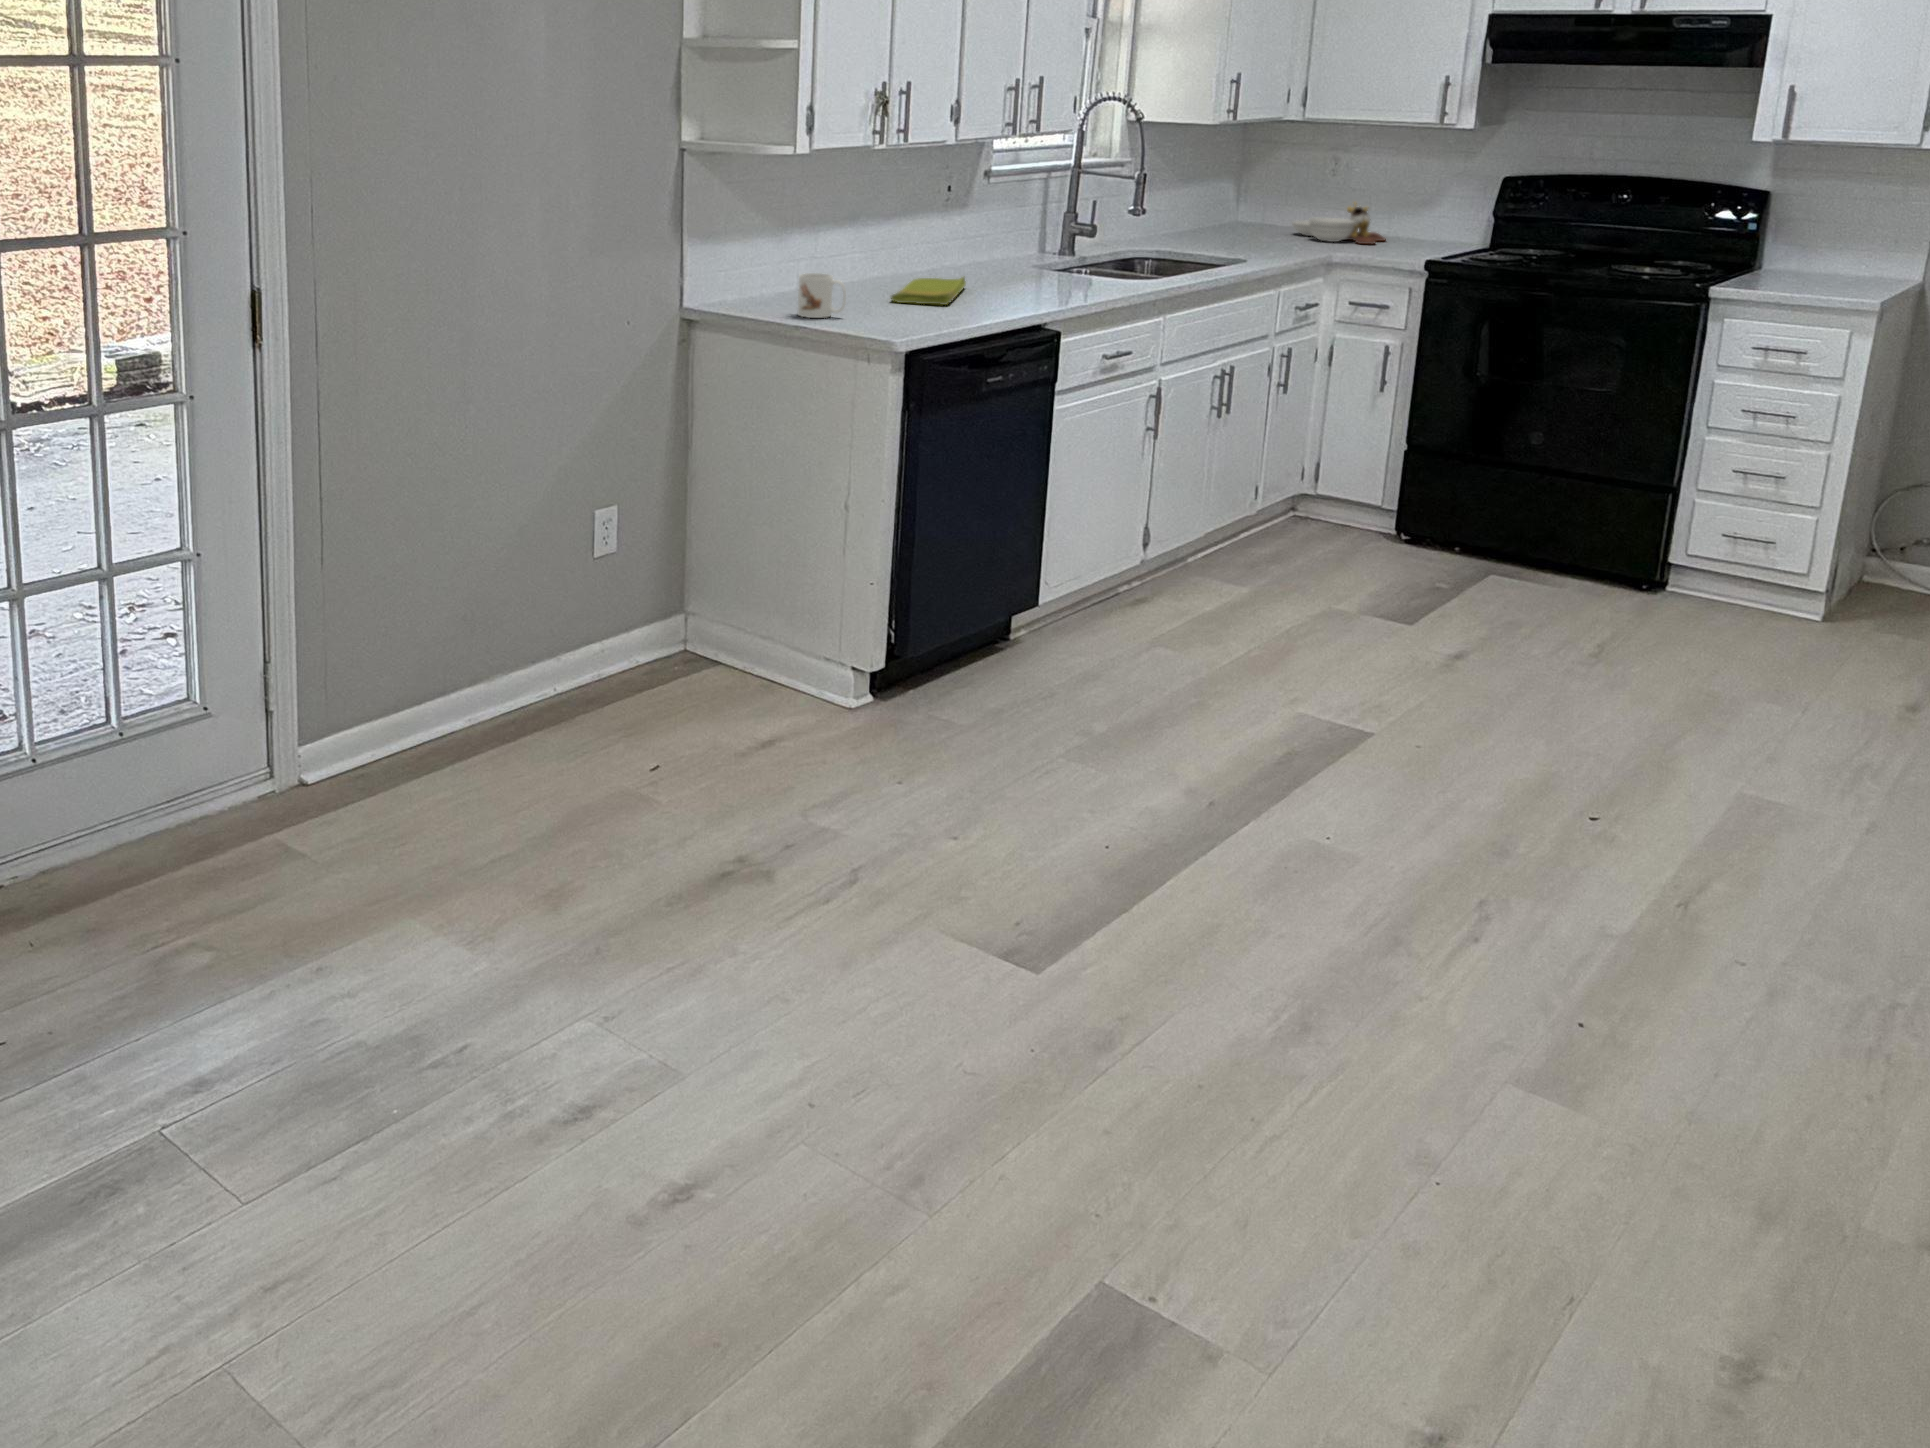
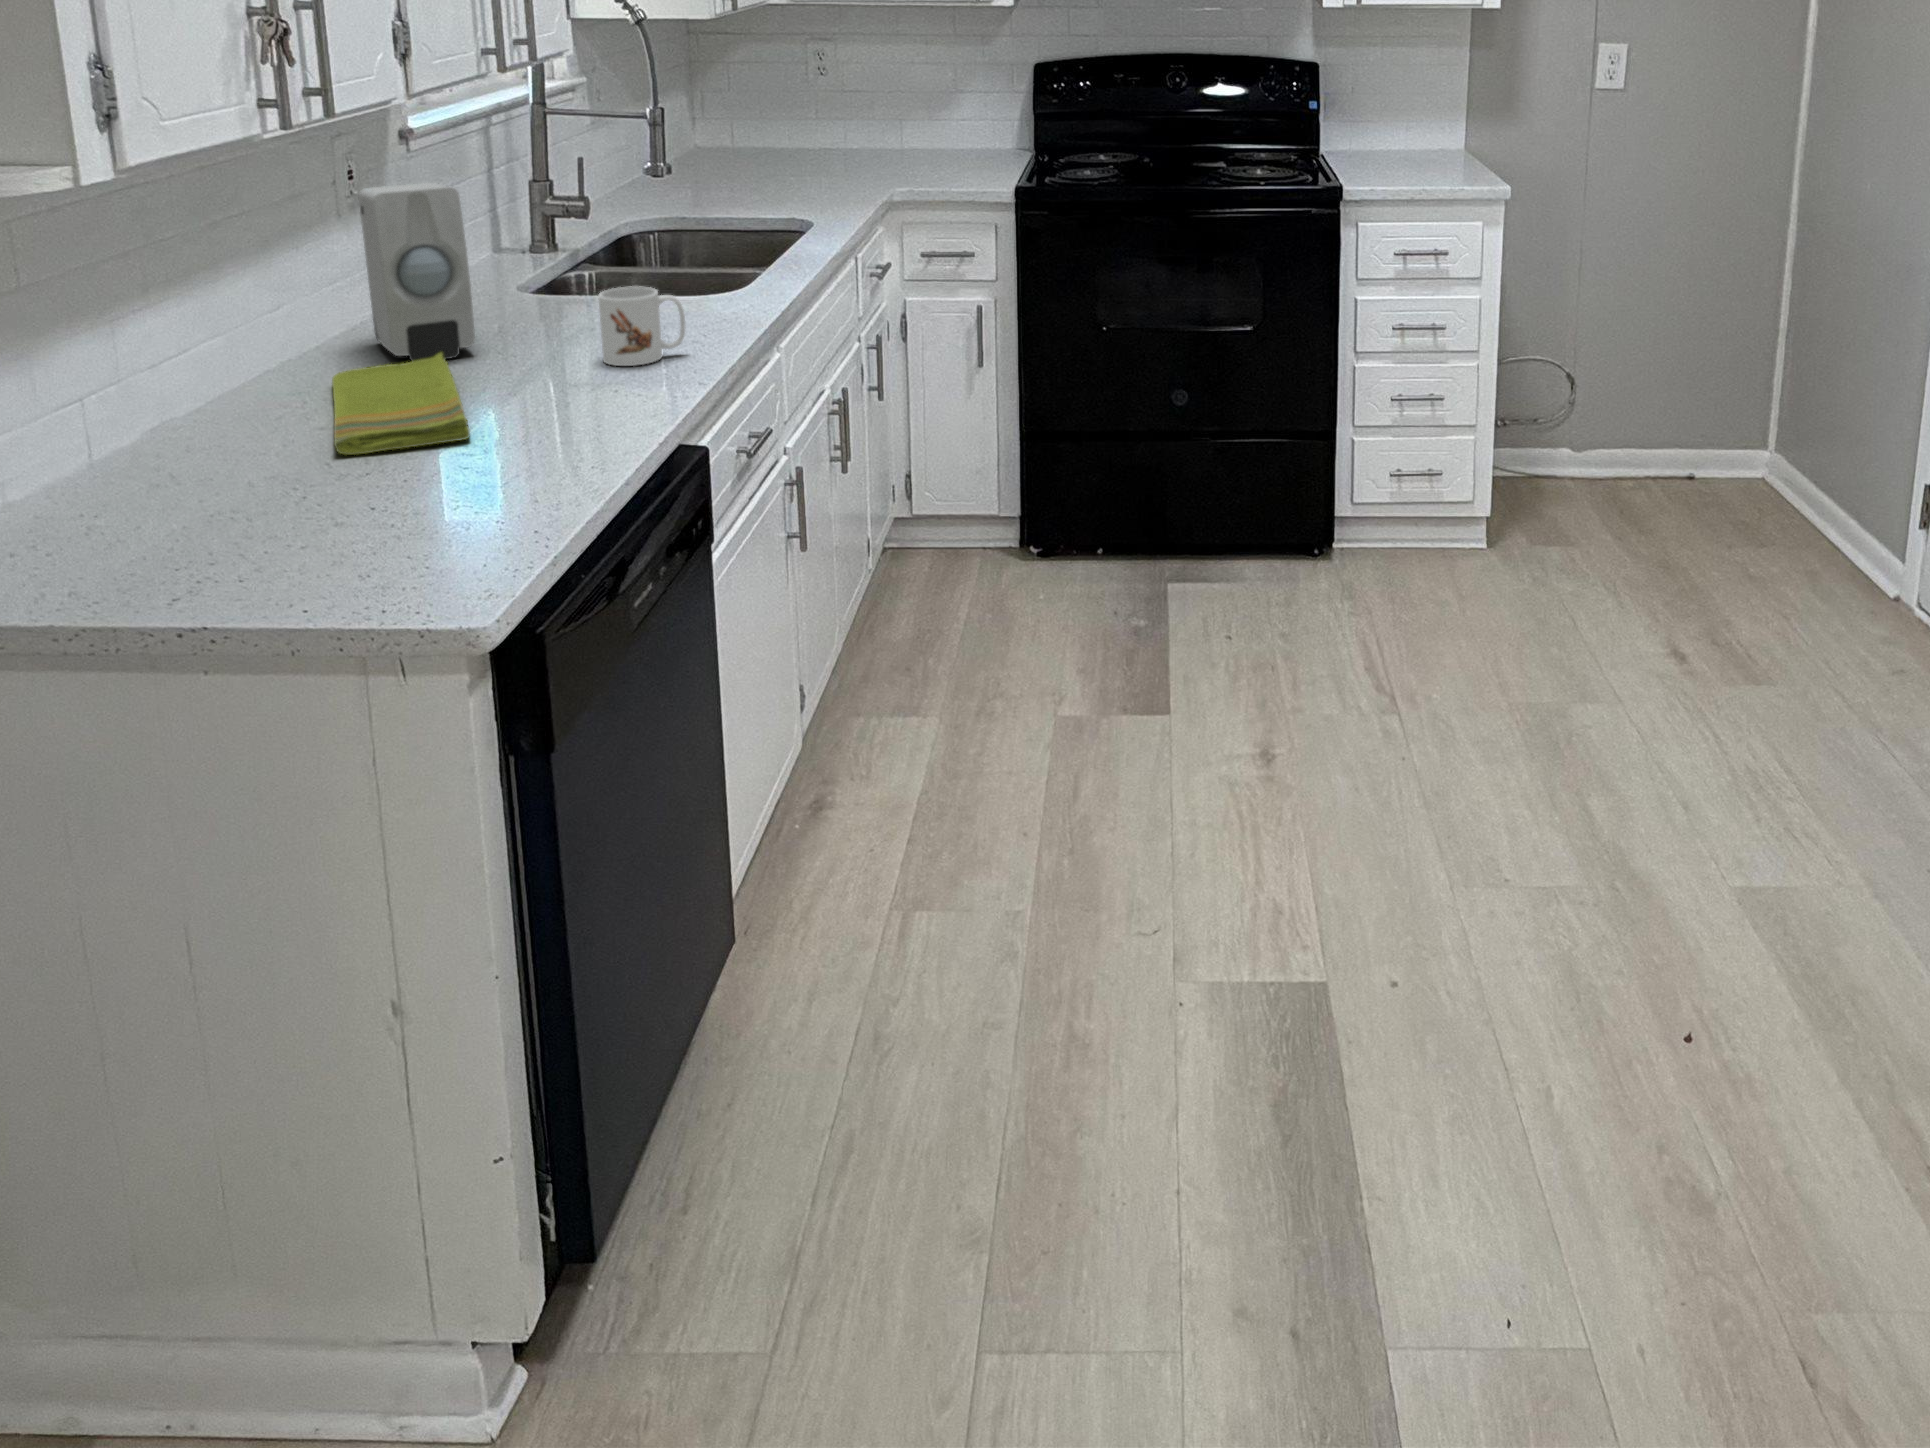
soap dispenser: none [945,194,991,284] -> present [359,183,475,361]
cutting board: present [1292,203,1385,244] -> none [771,106,897,166]
mug: present [798,273,846,318] -> present [599,286,685,366]

